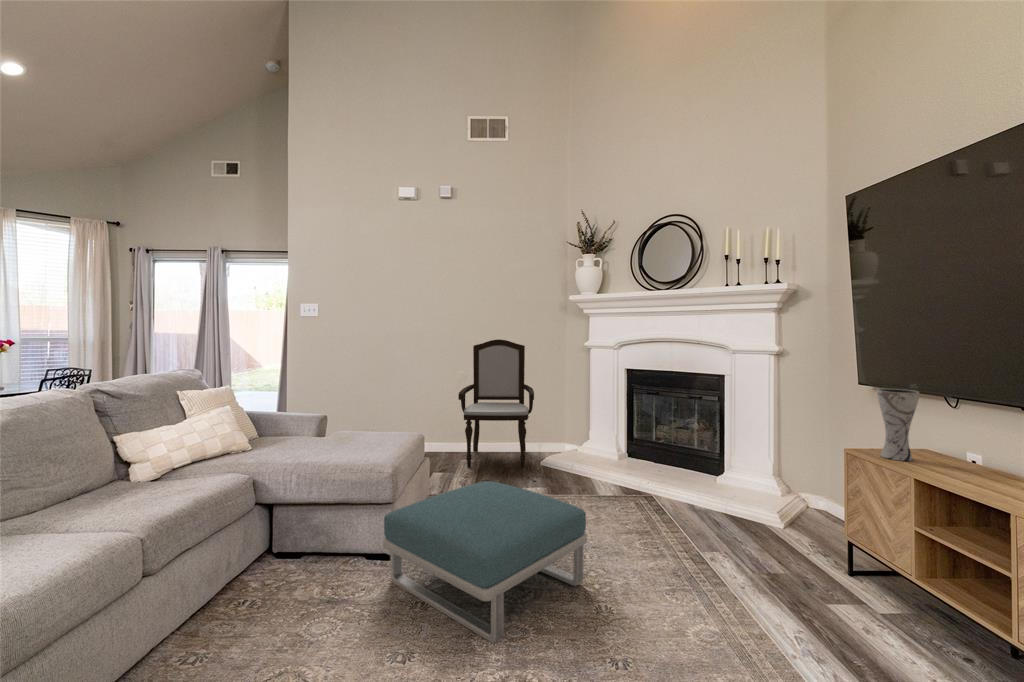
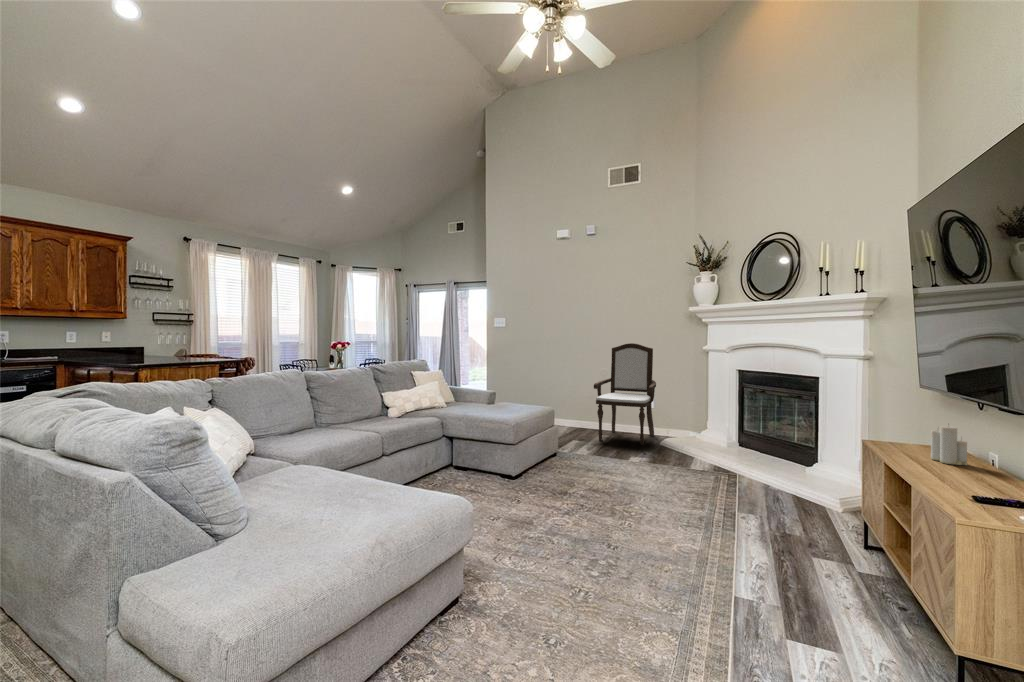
vase: present [877,389,919,461] -> none [892,387,931,451]
candle: none [940,429,984,477] -> present [931,426,968,465]
footstool: present [383,481,587,643] -> none [502,439,630,523]

